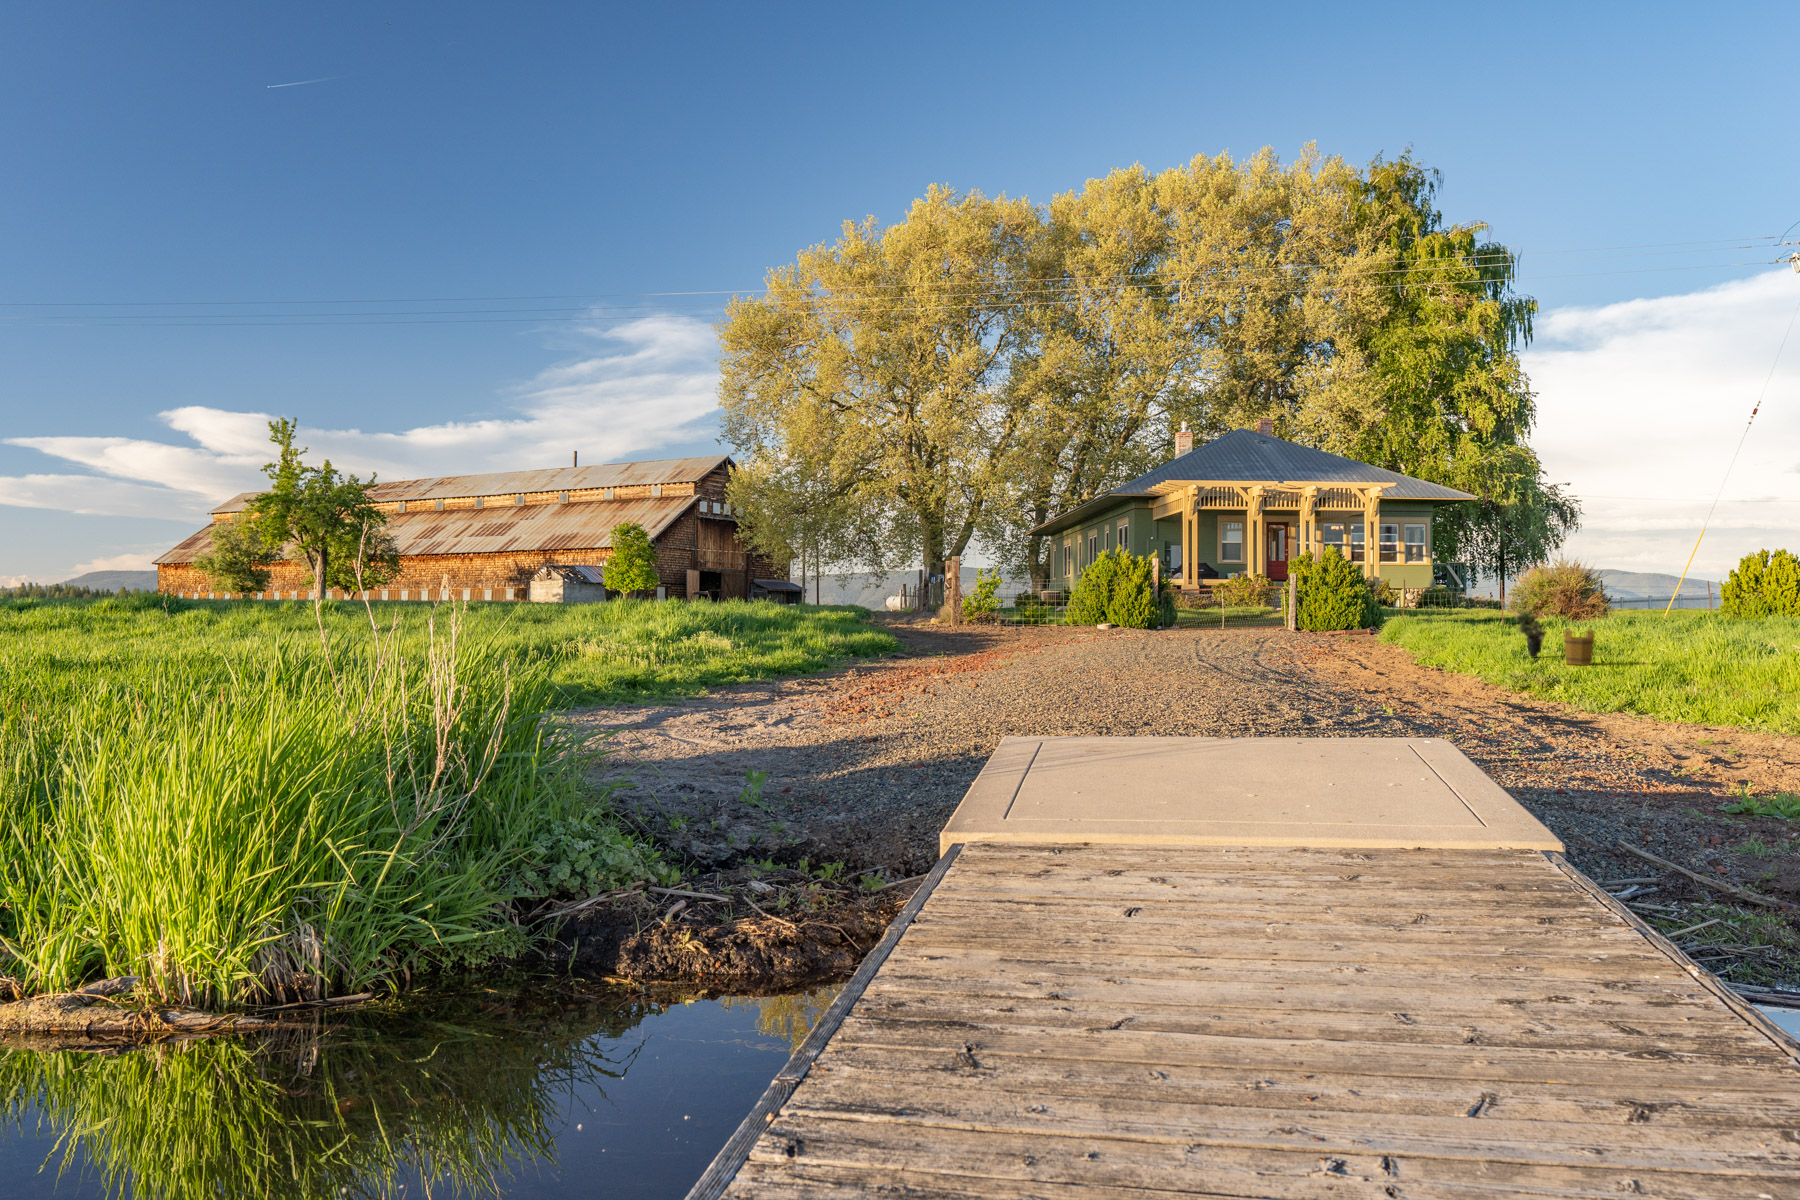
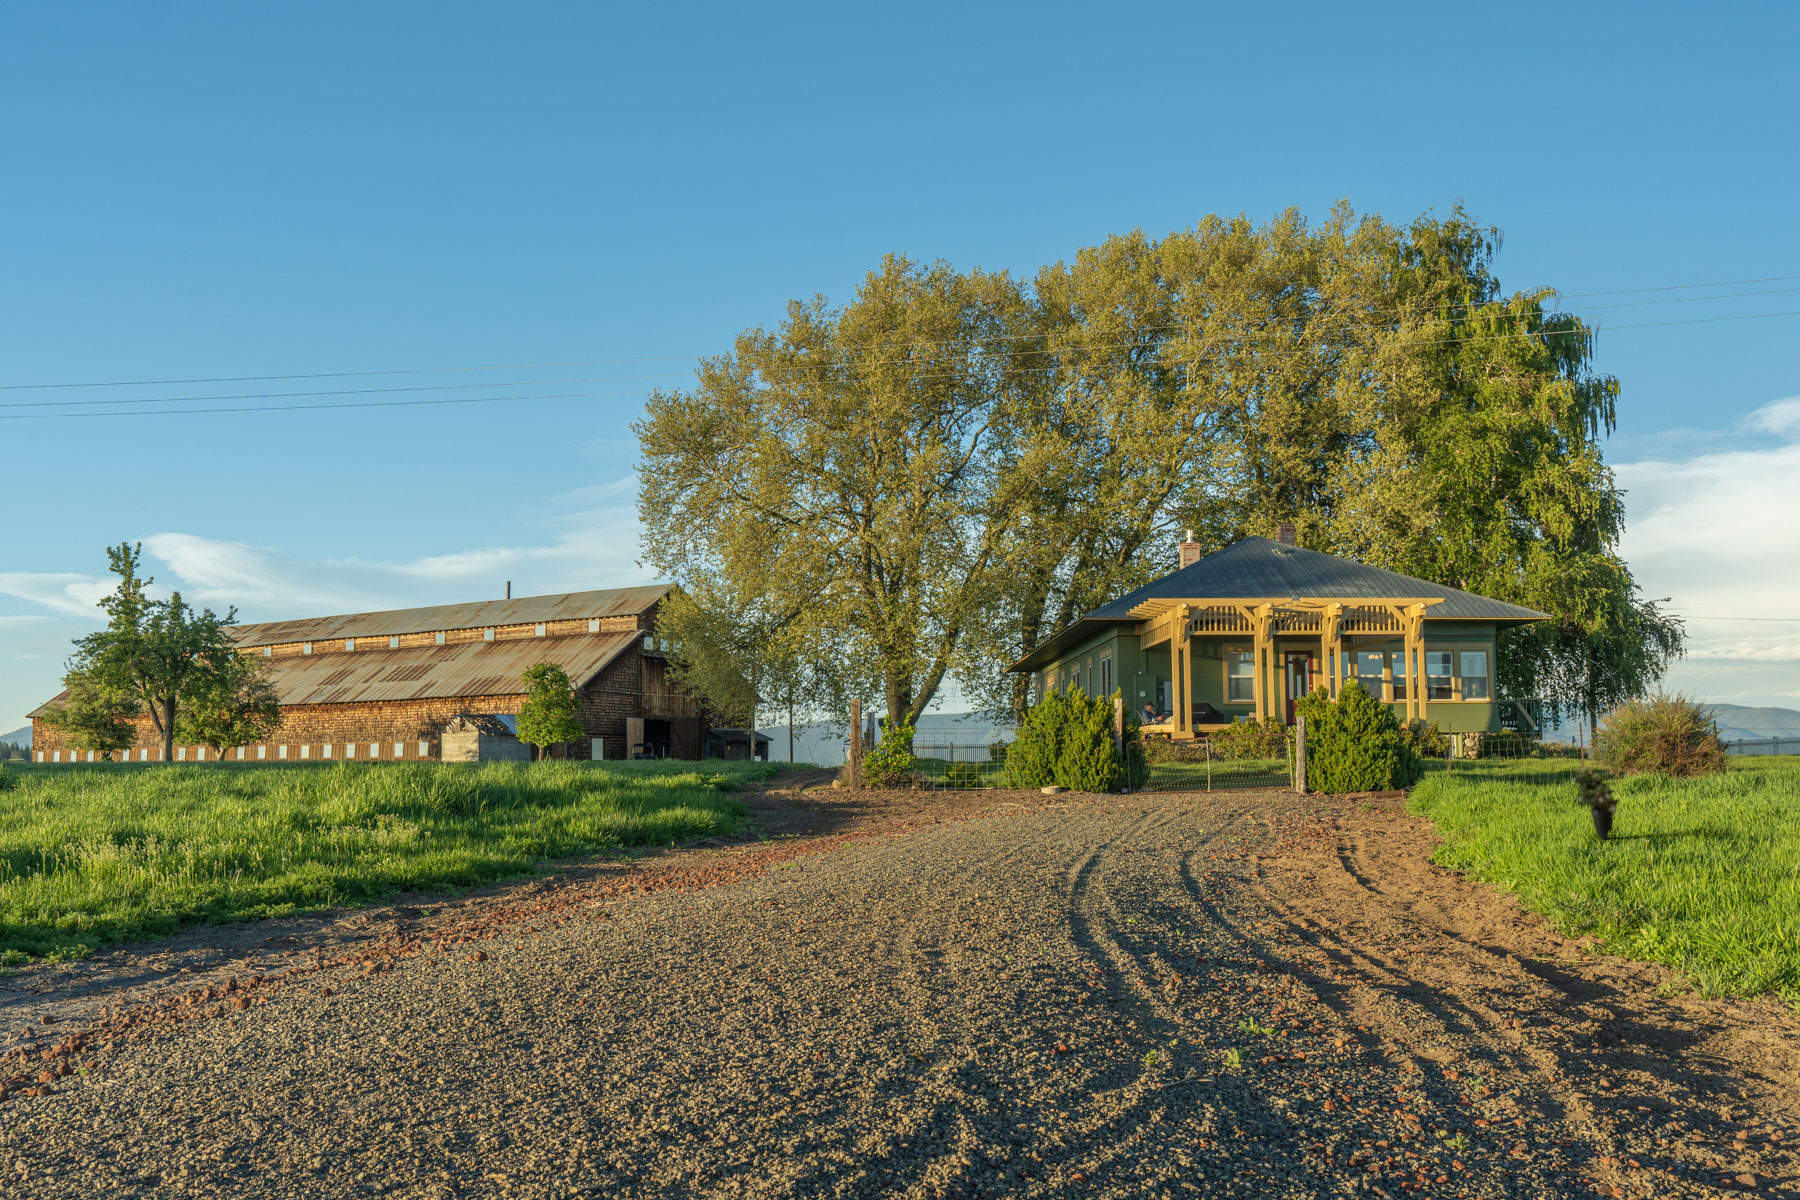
bucket: present [1564,630,1594,665] -> none [1638,798,1687,853]

